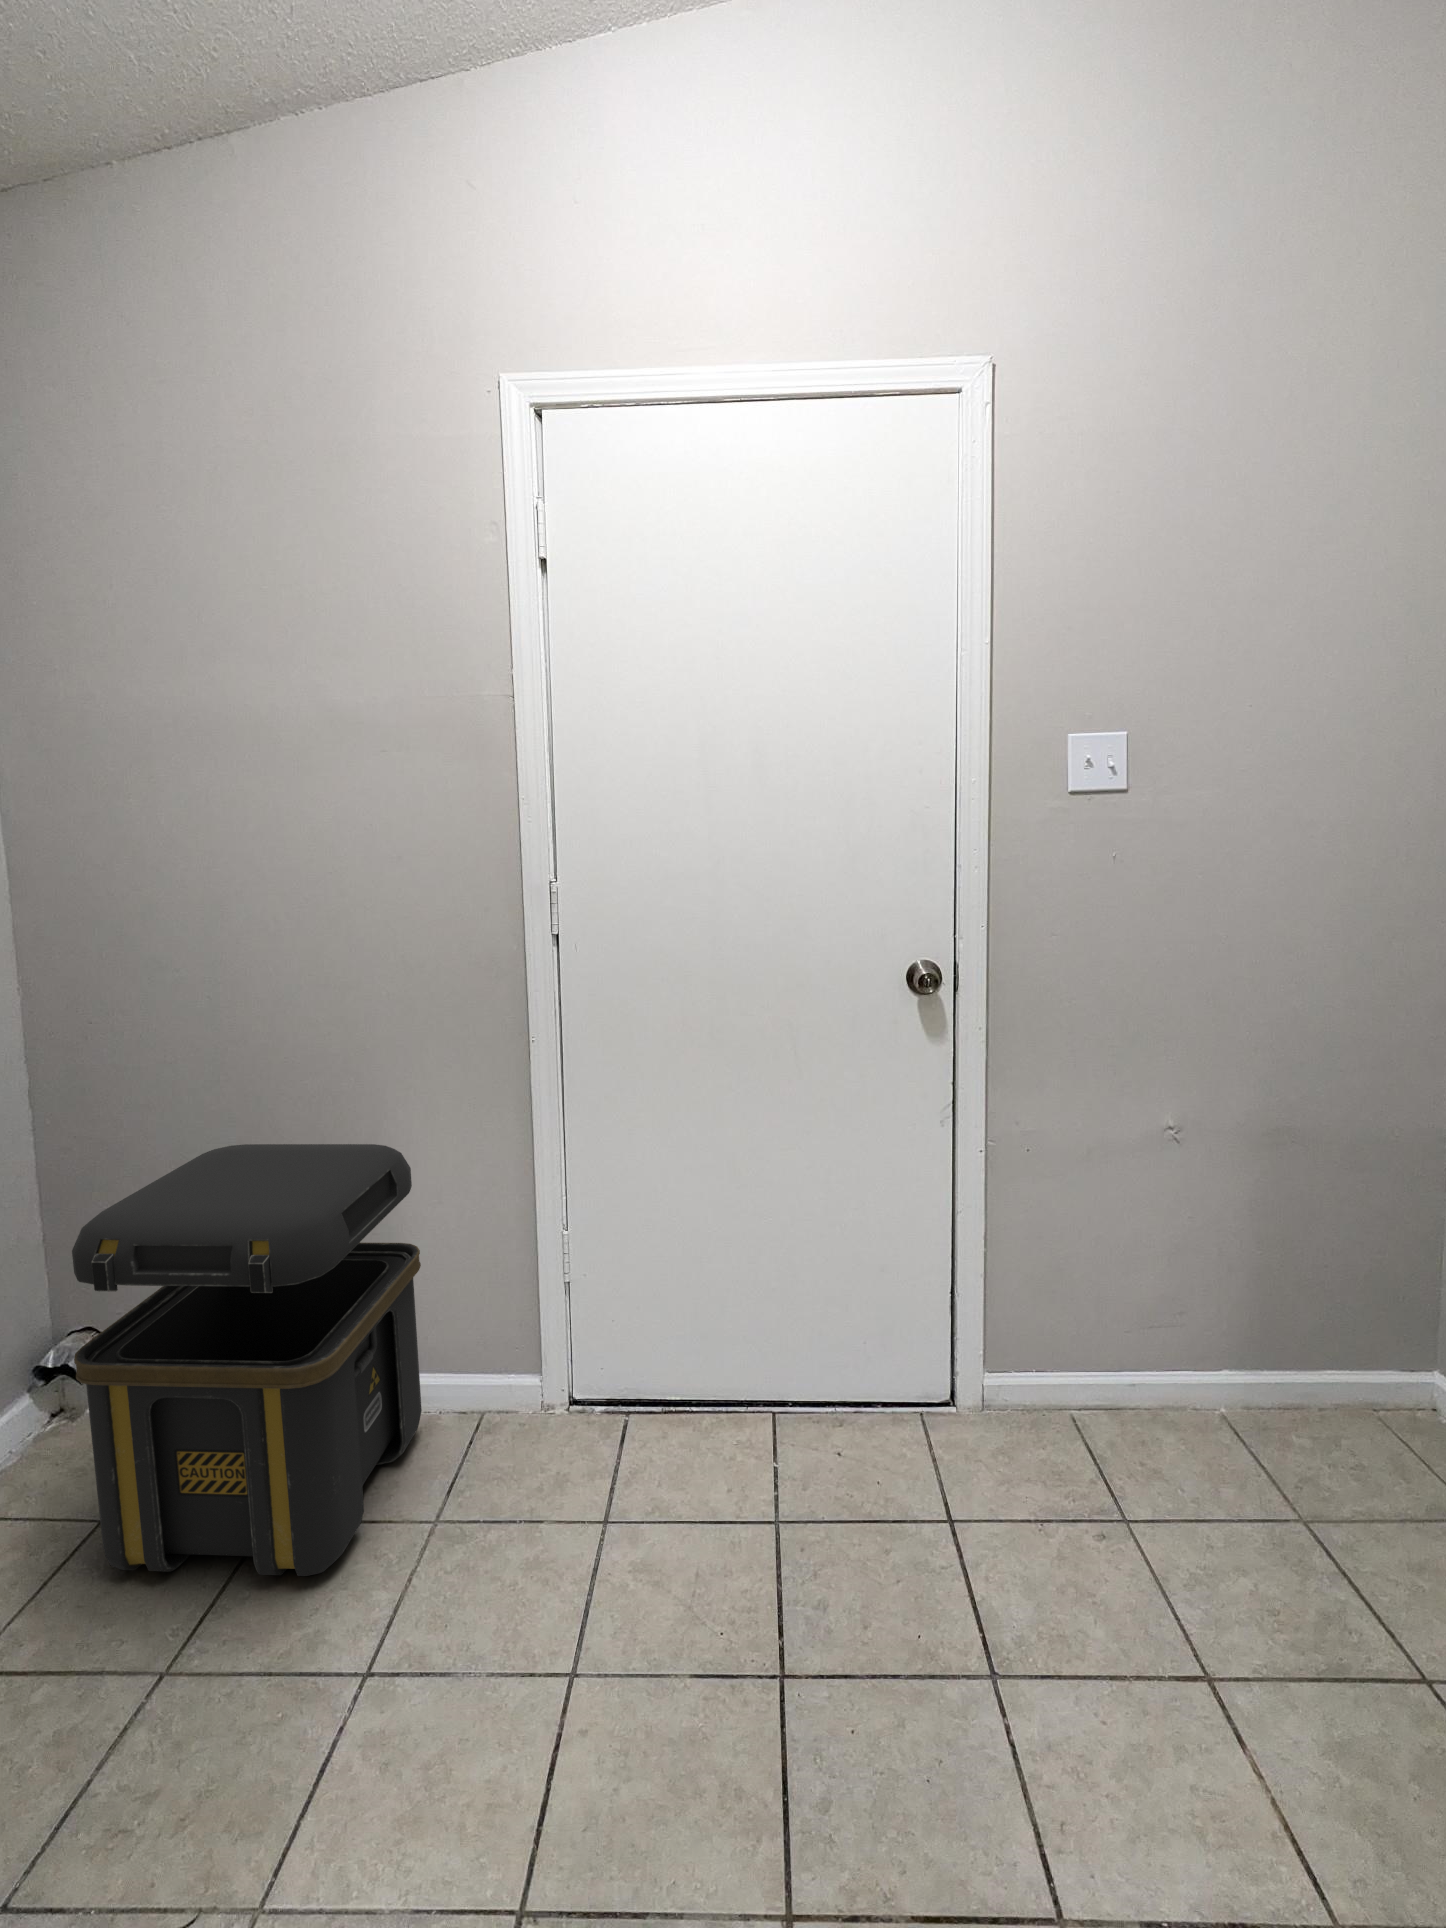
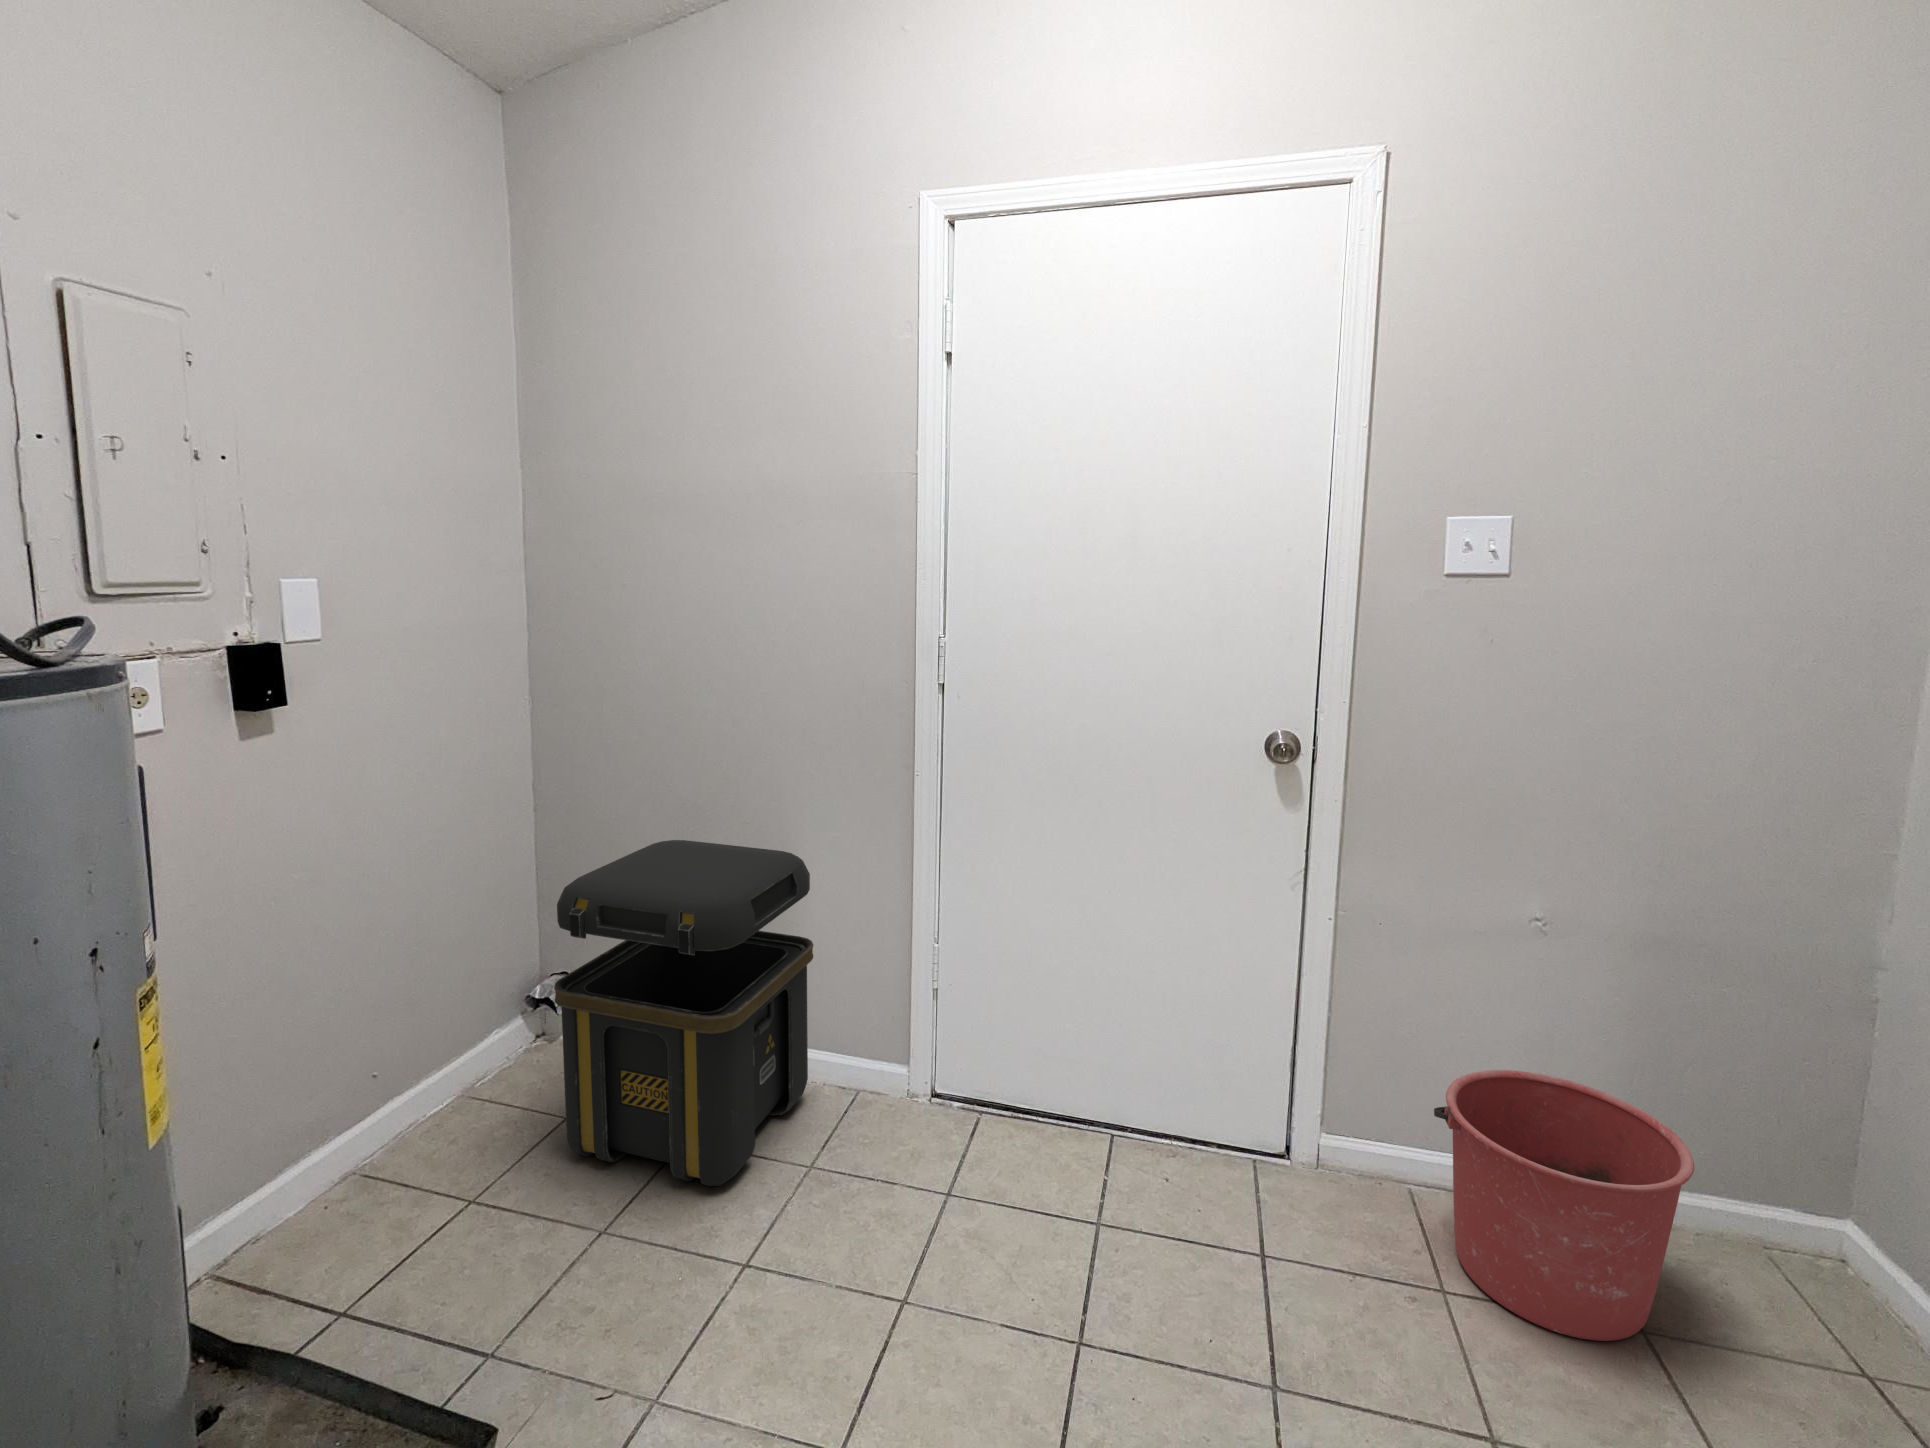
bucket: none [1098,1280,1337,1543] -> present [1434,1070,1694,1341]

